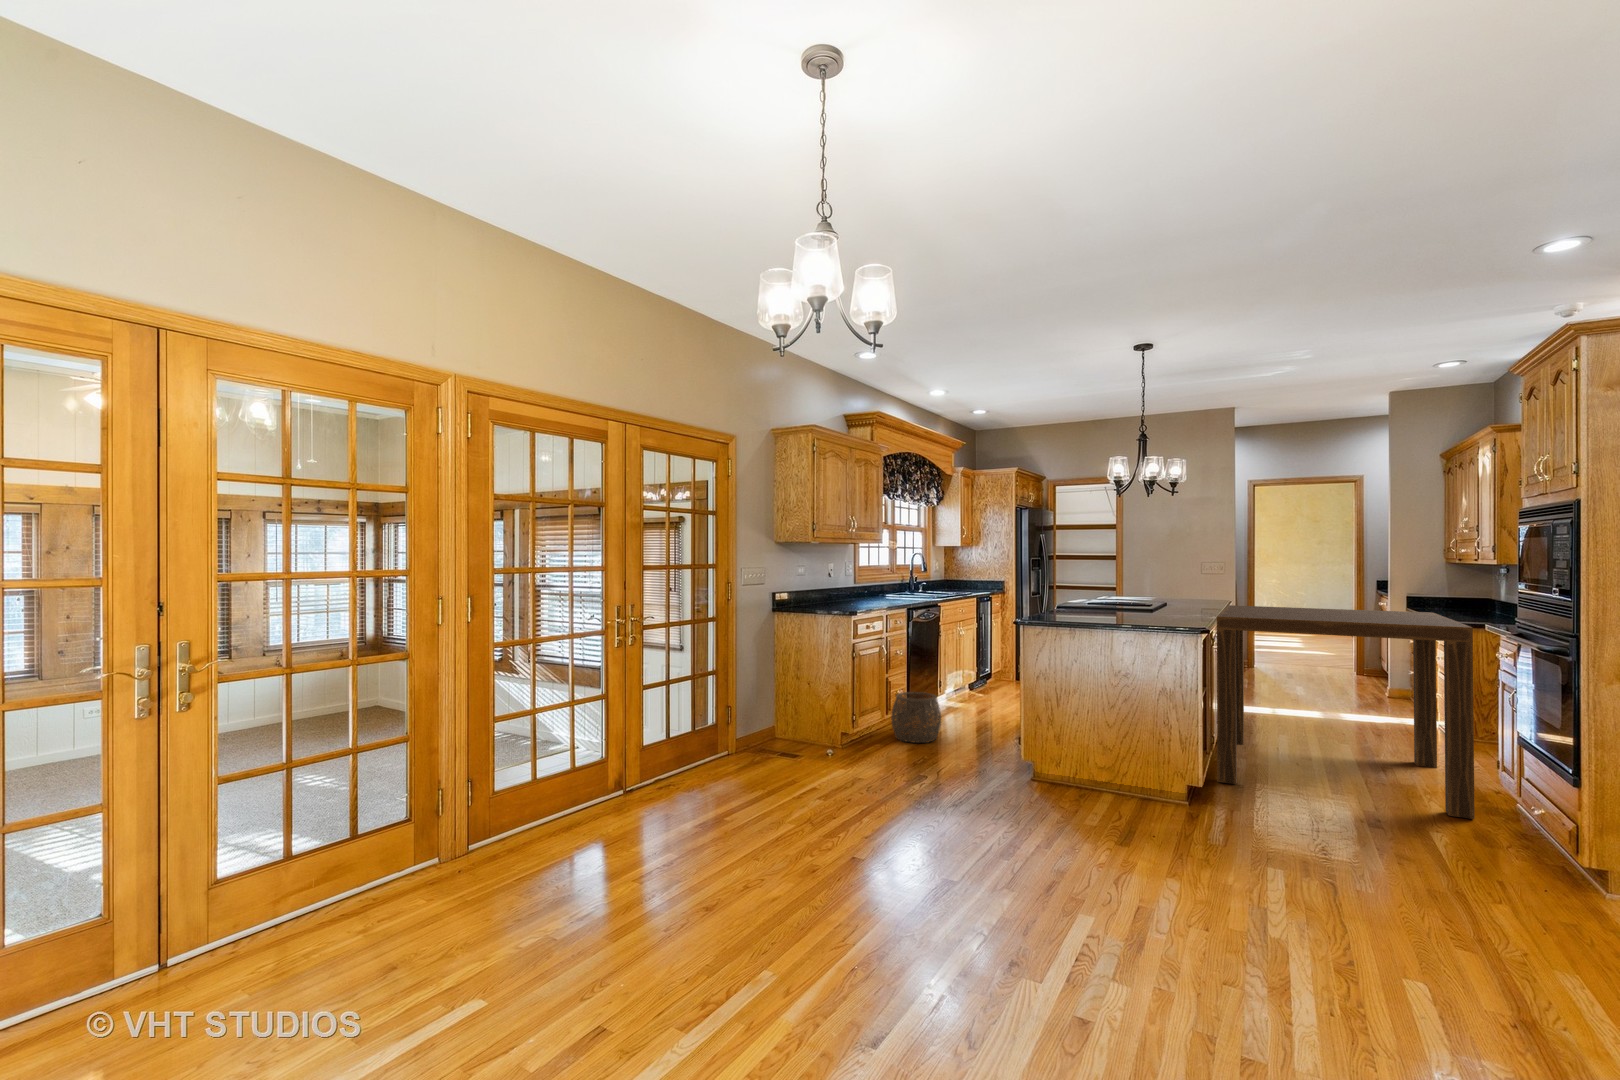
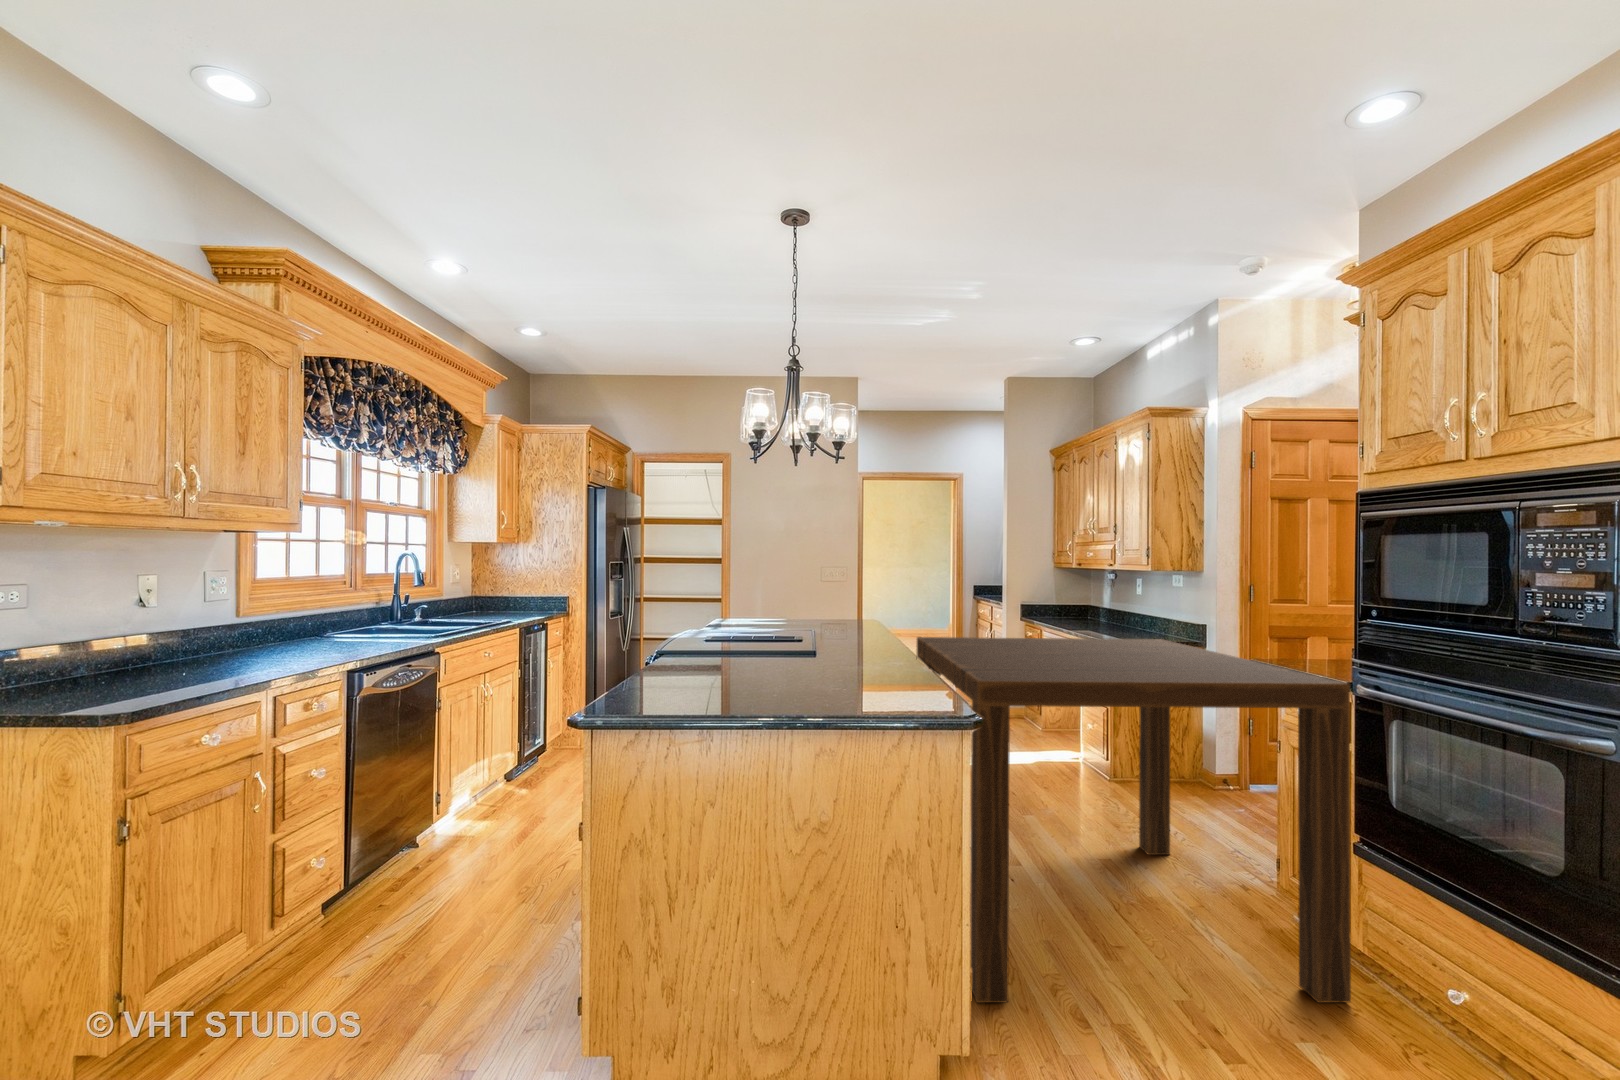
woven basket: present [891,692,941,743] -> none [259,879,408,1036]

